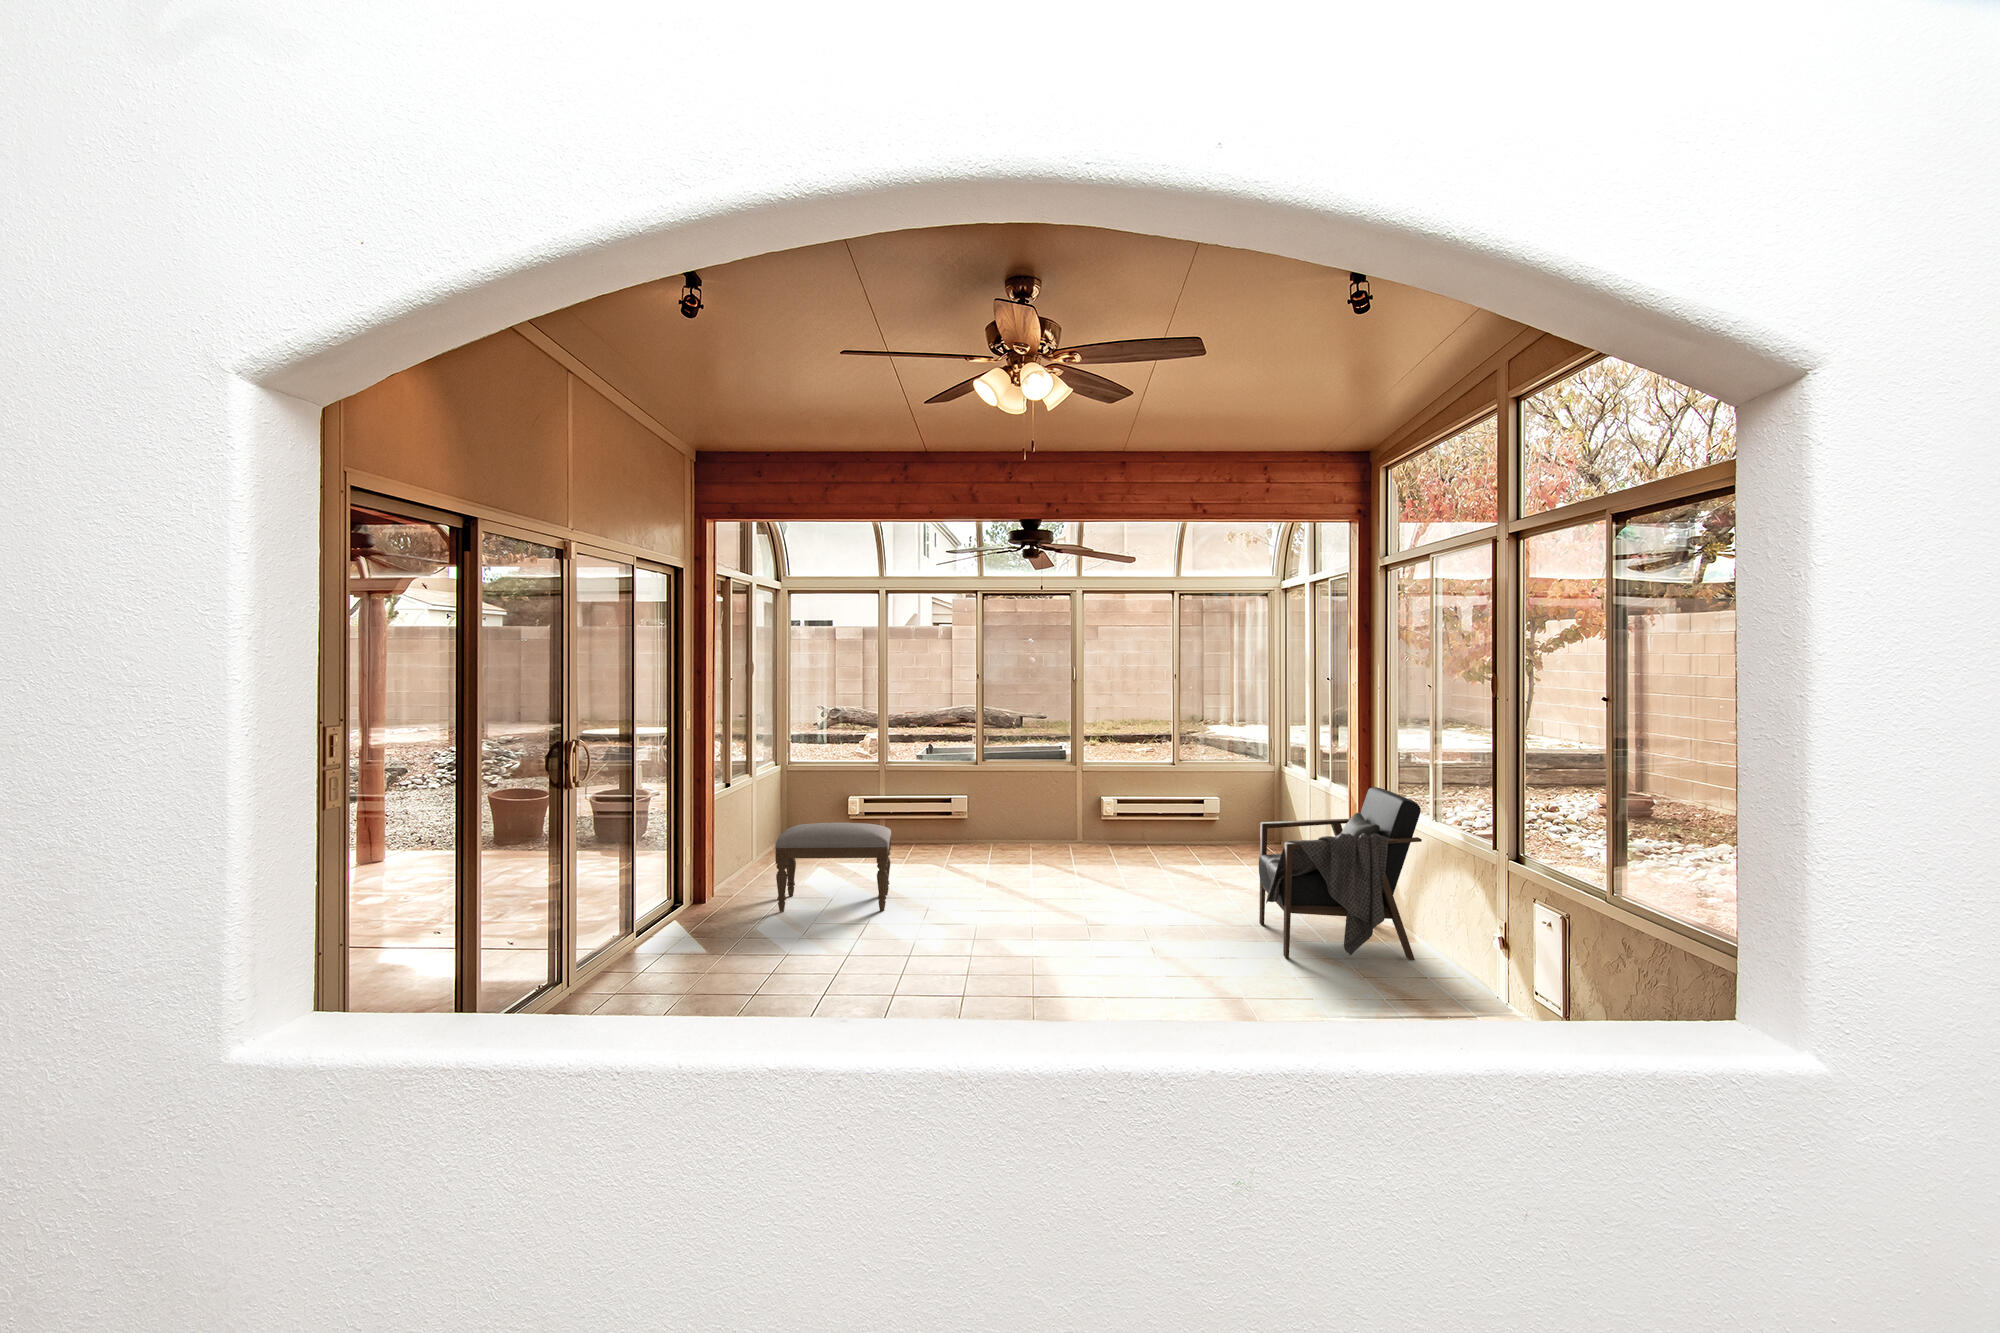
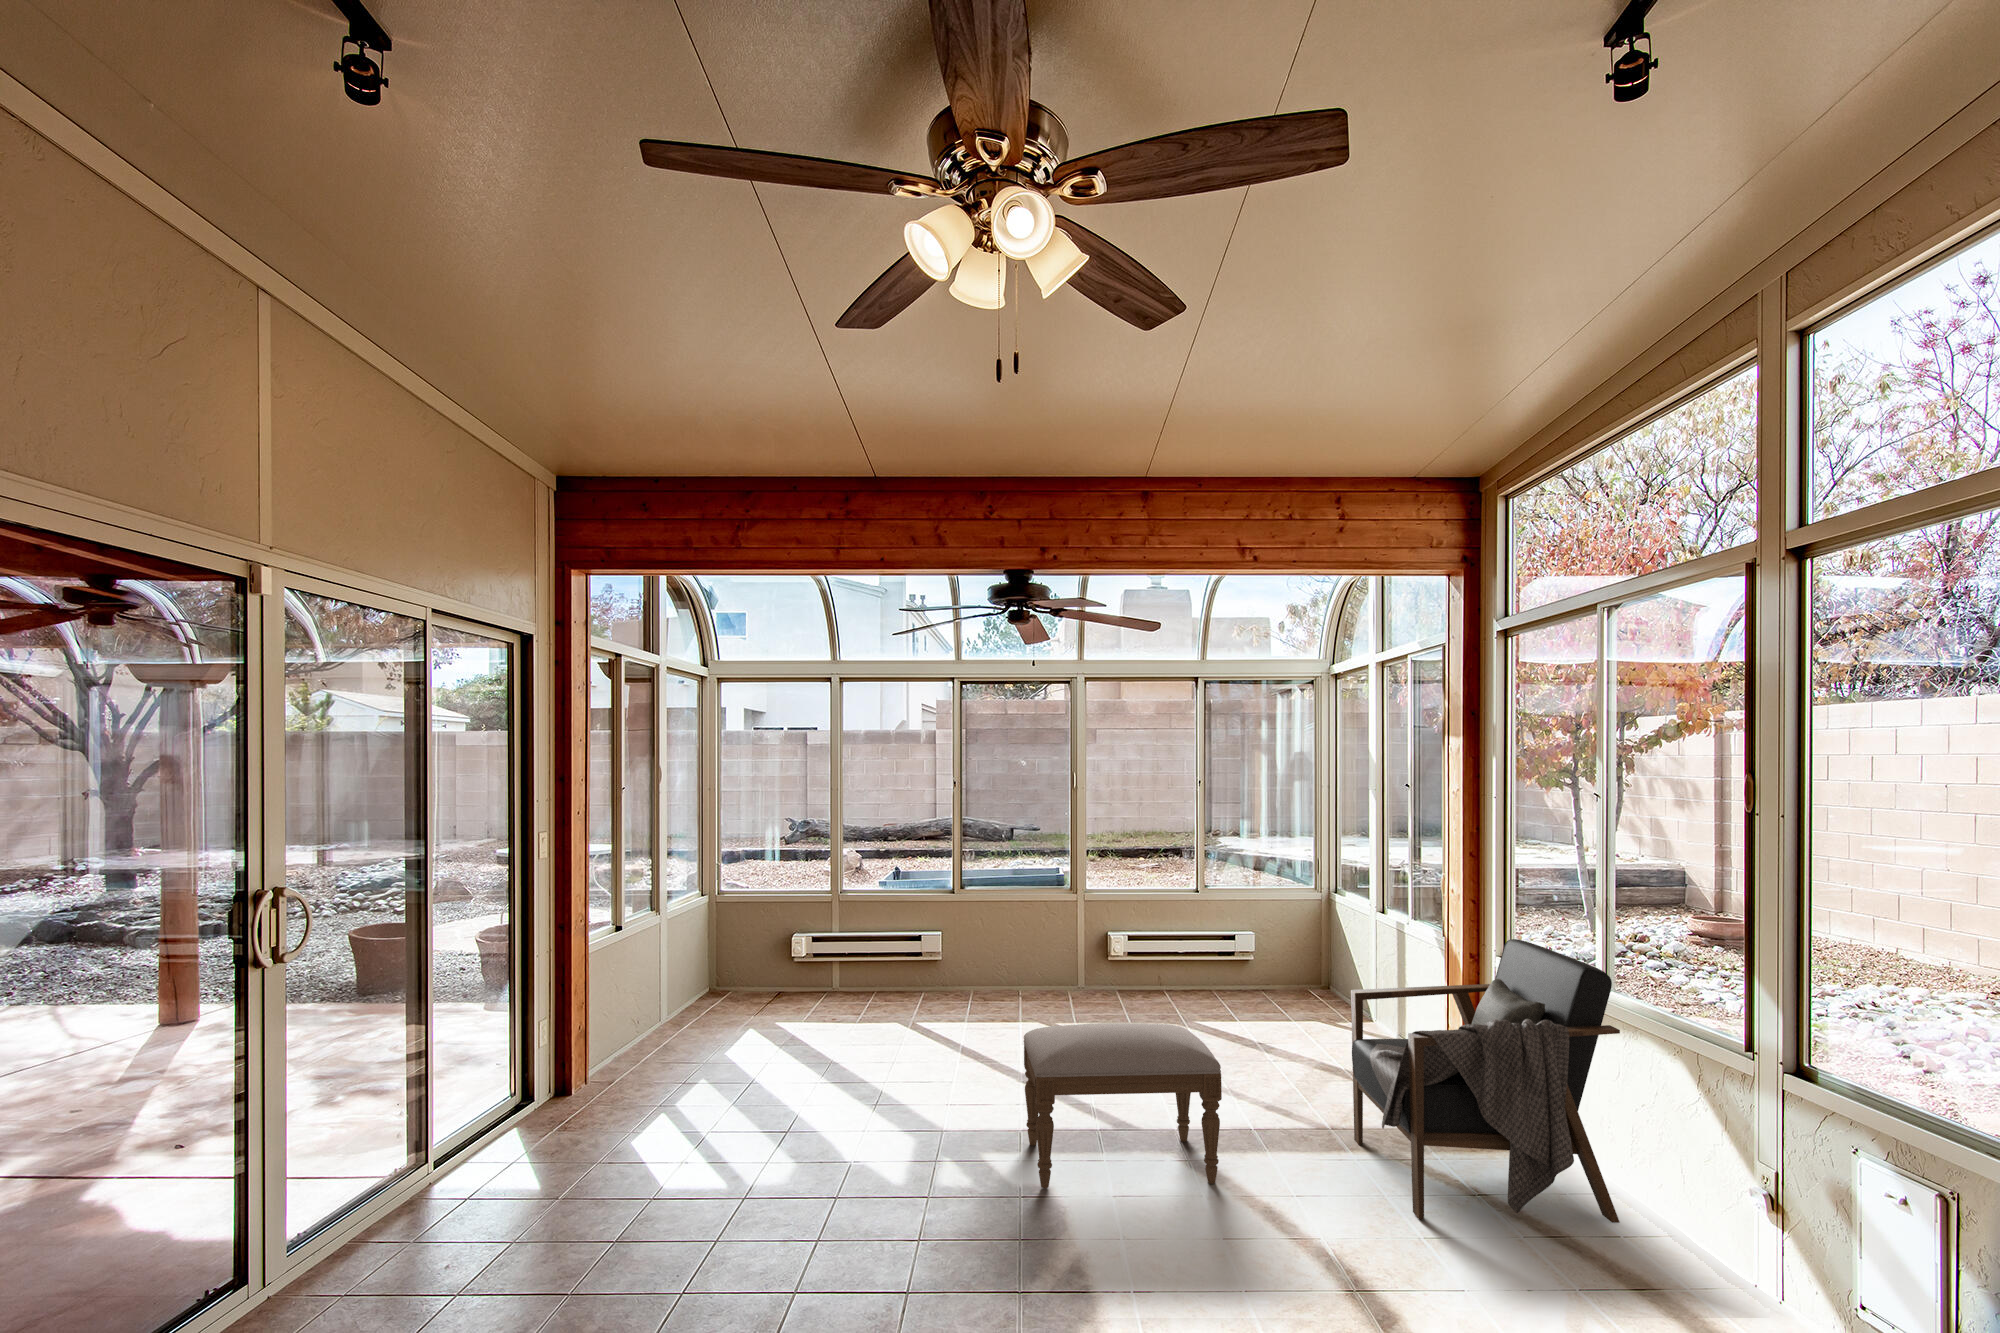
ottoman: present [775,823,891,912] -> present [1024,1023,1222,1188]

